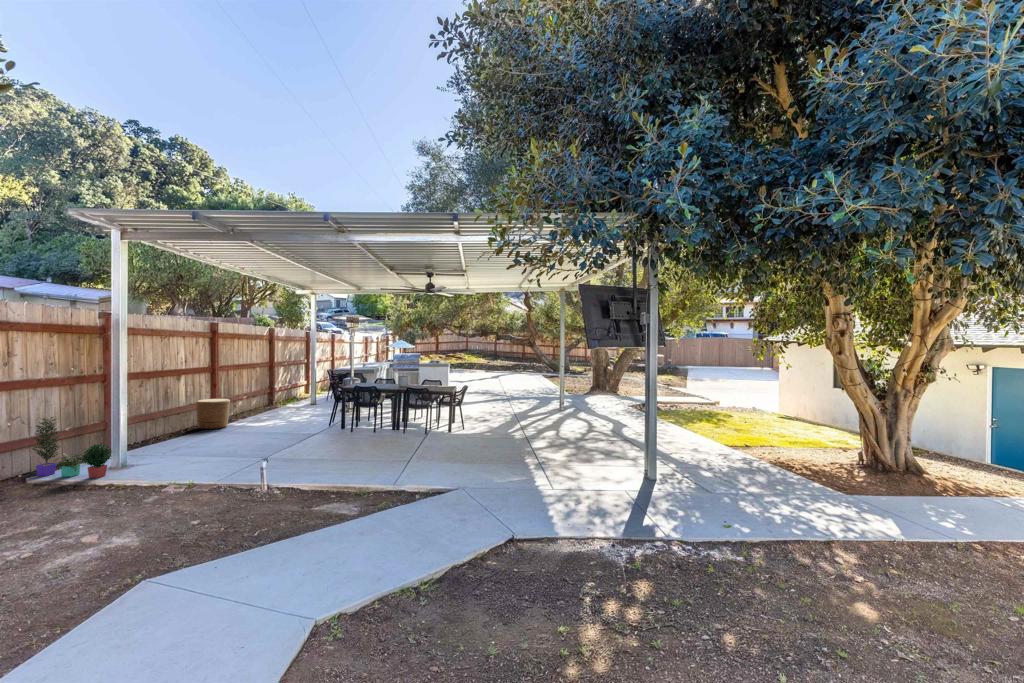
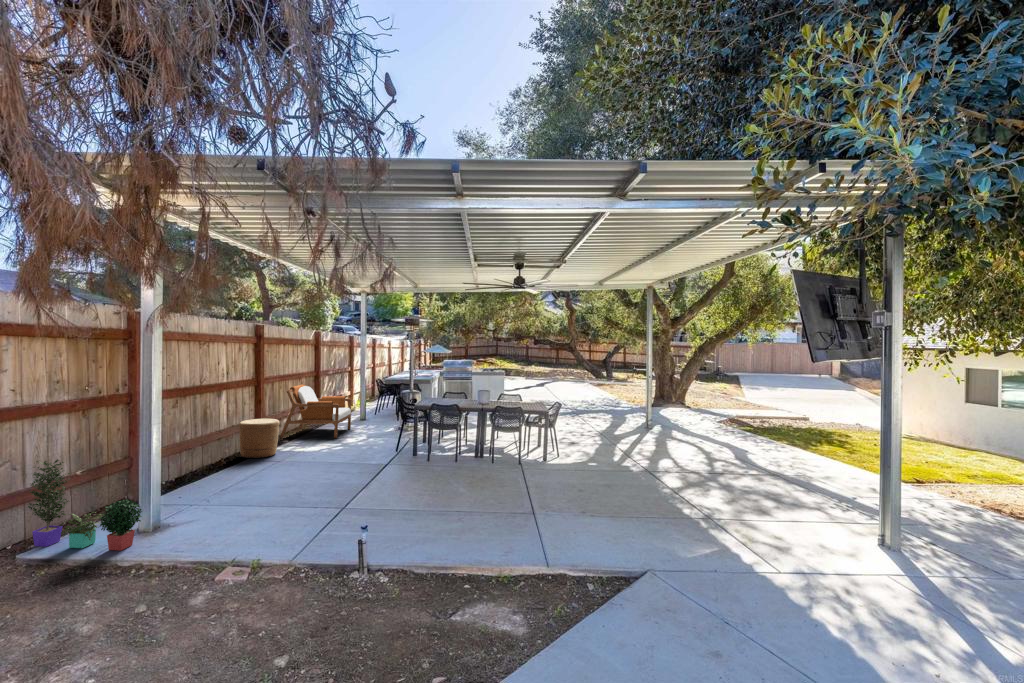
armchair: none [235,373,298,416] -> present [280,385,351,438]

